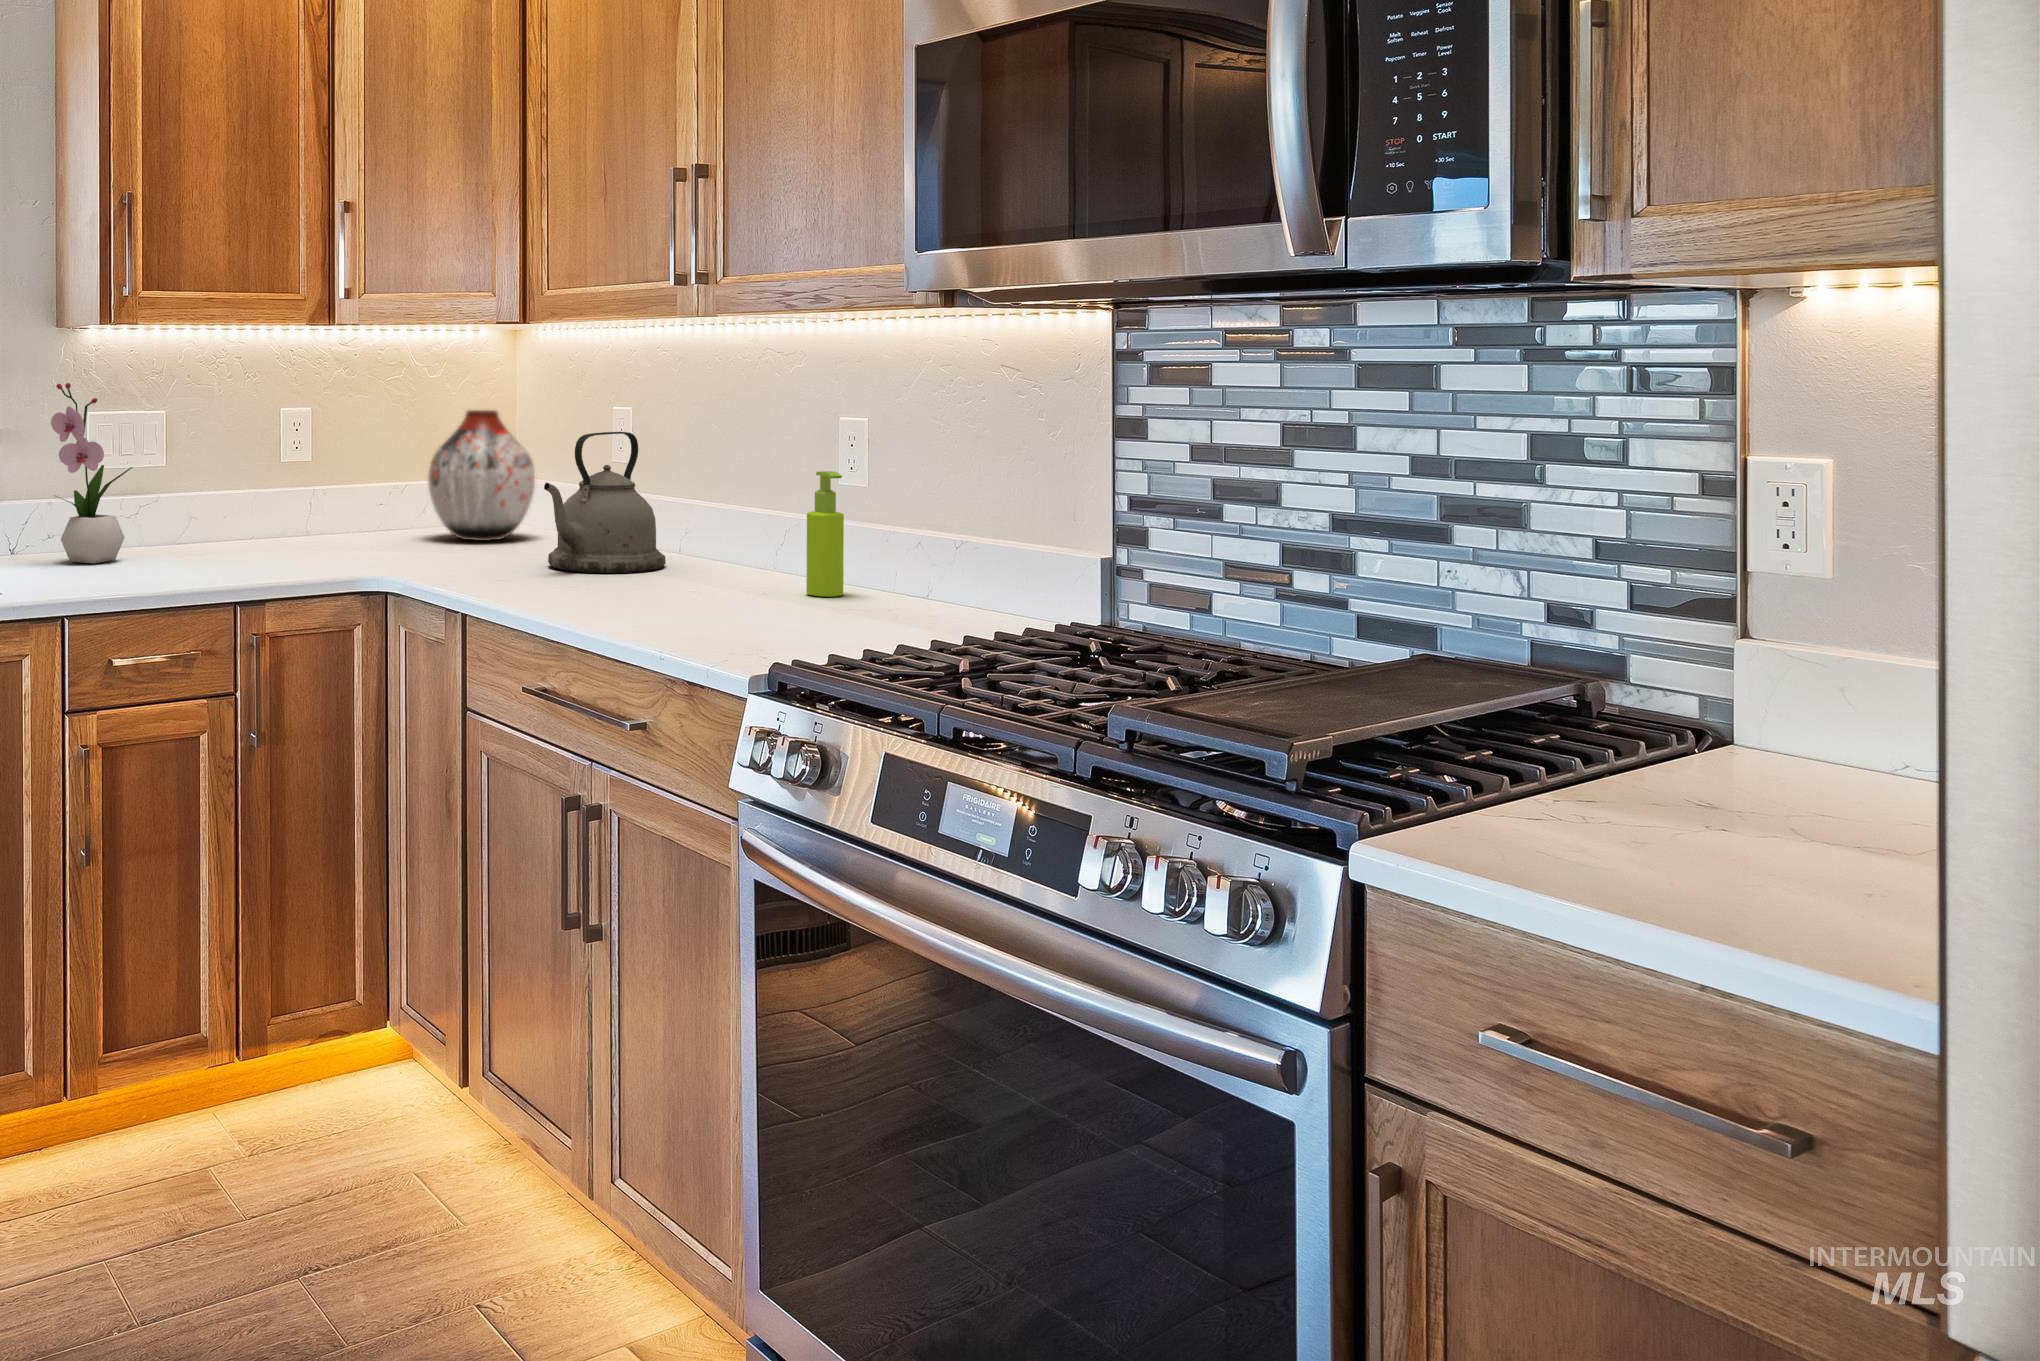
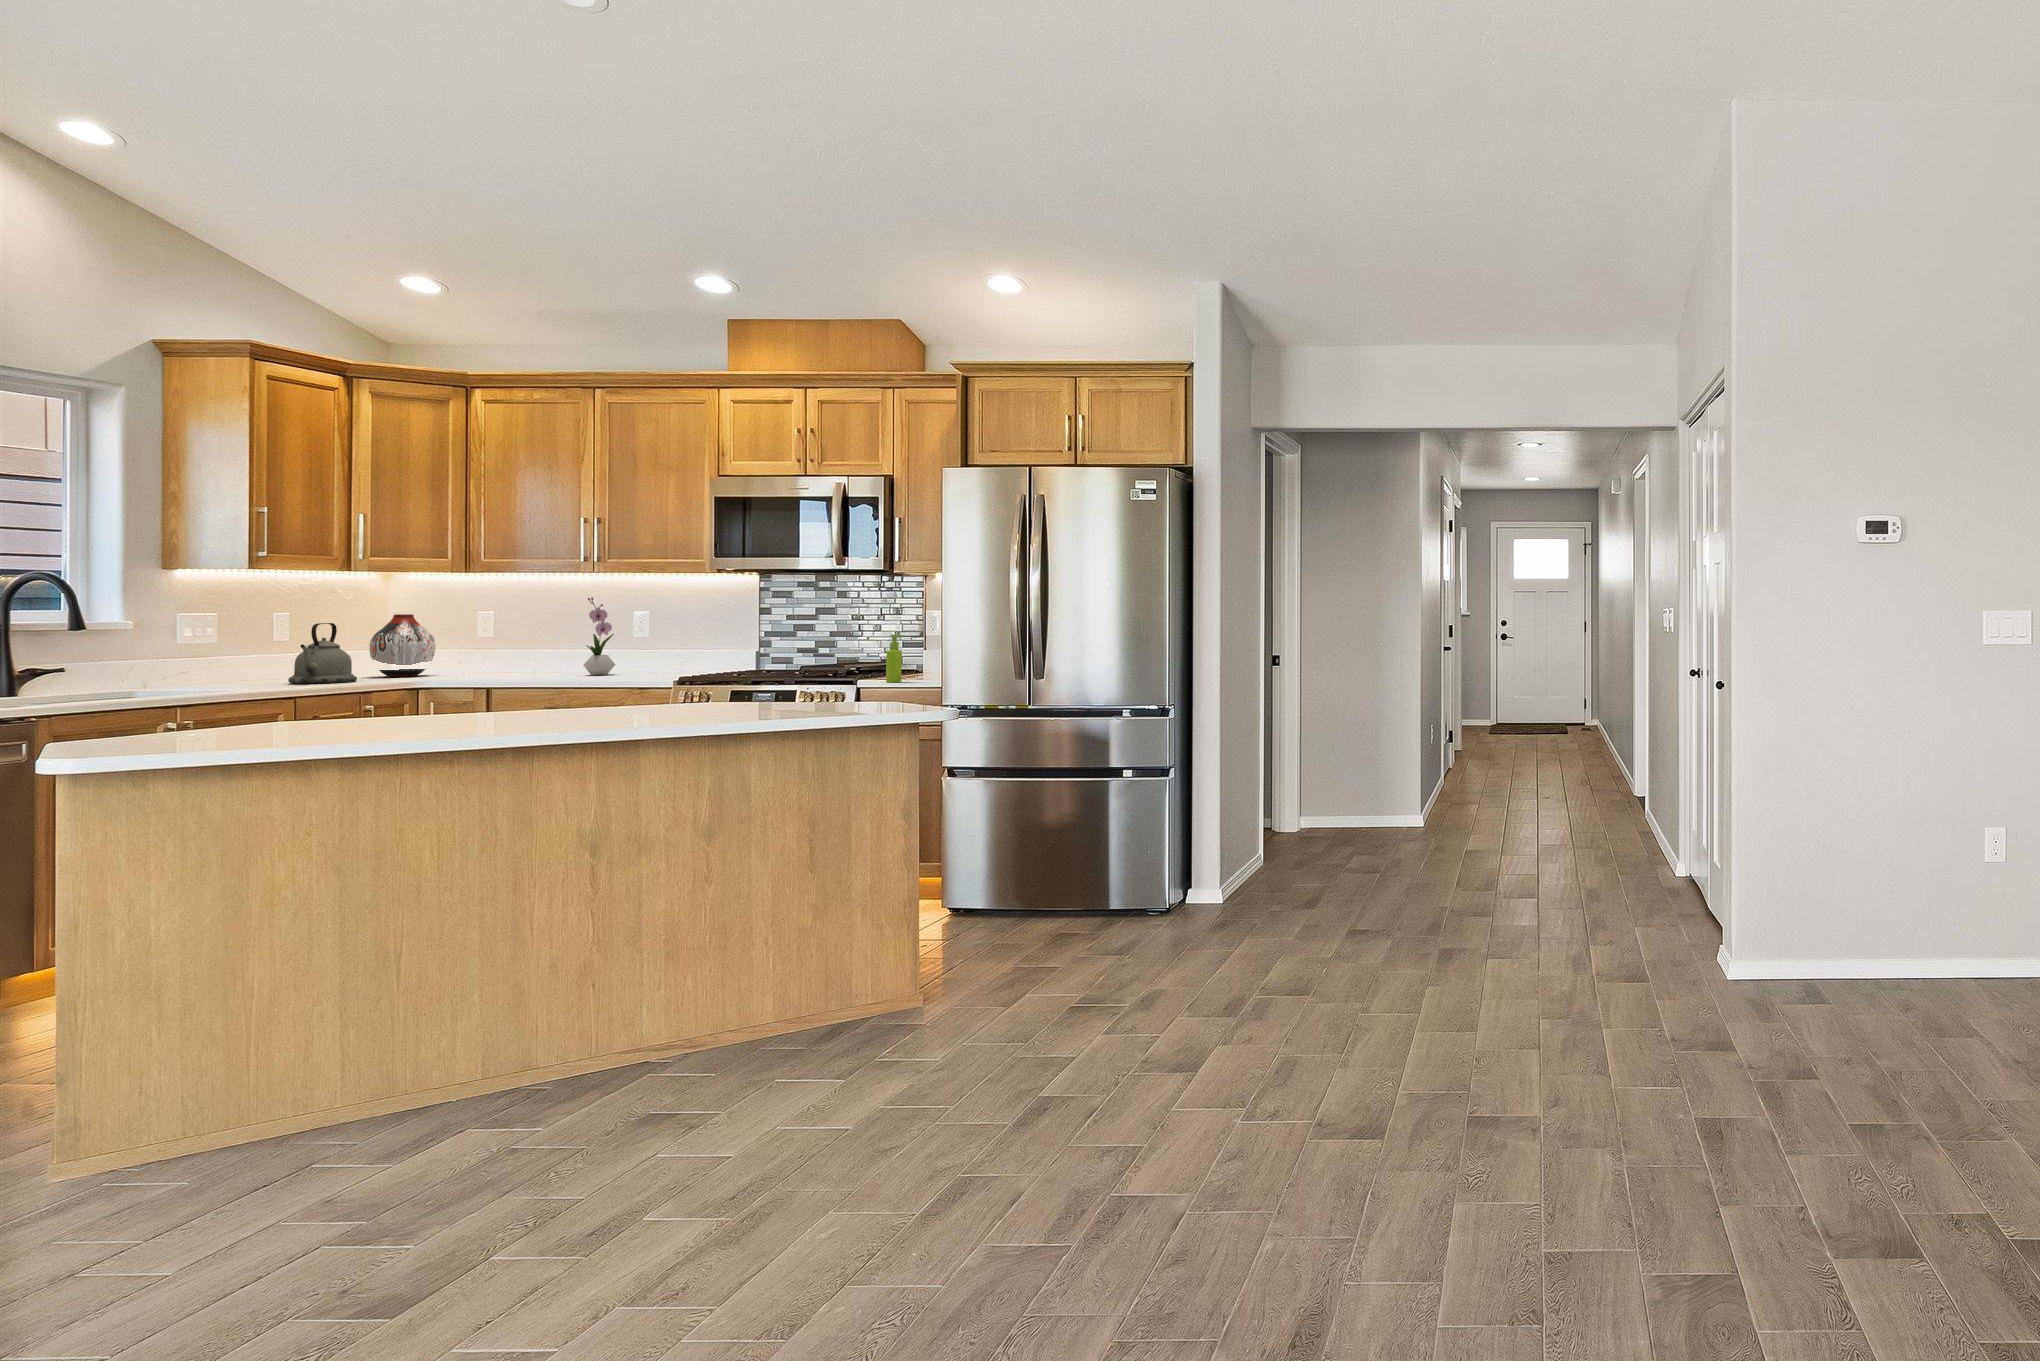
flower arrangement: present [51,383,133,563] -> present [583,597,615,675]
kettle: present [544,432,666,573] -> present [288,623,357,684]
soap dispenser: present [807,471,844,597] -> present [886,634,903,682]

